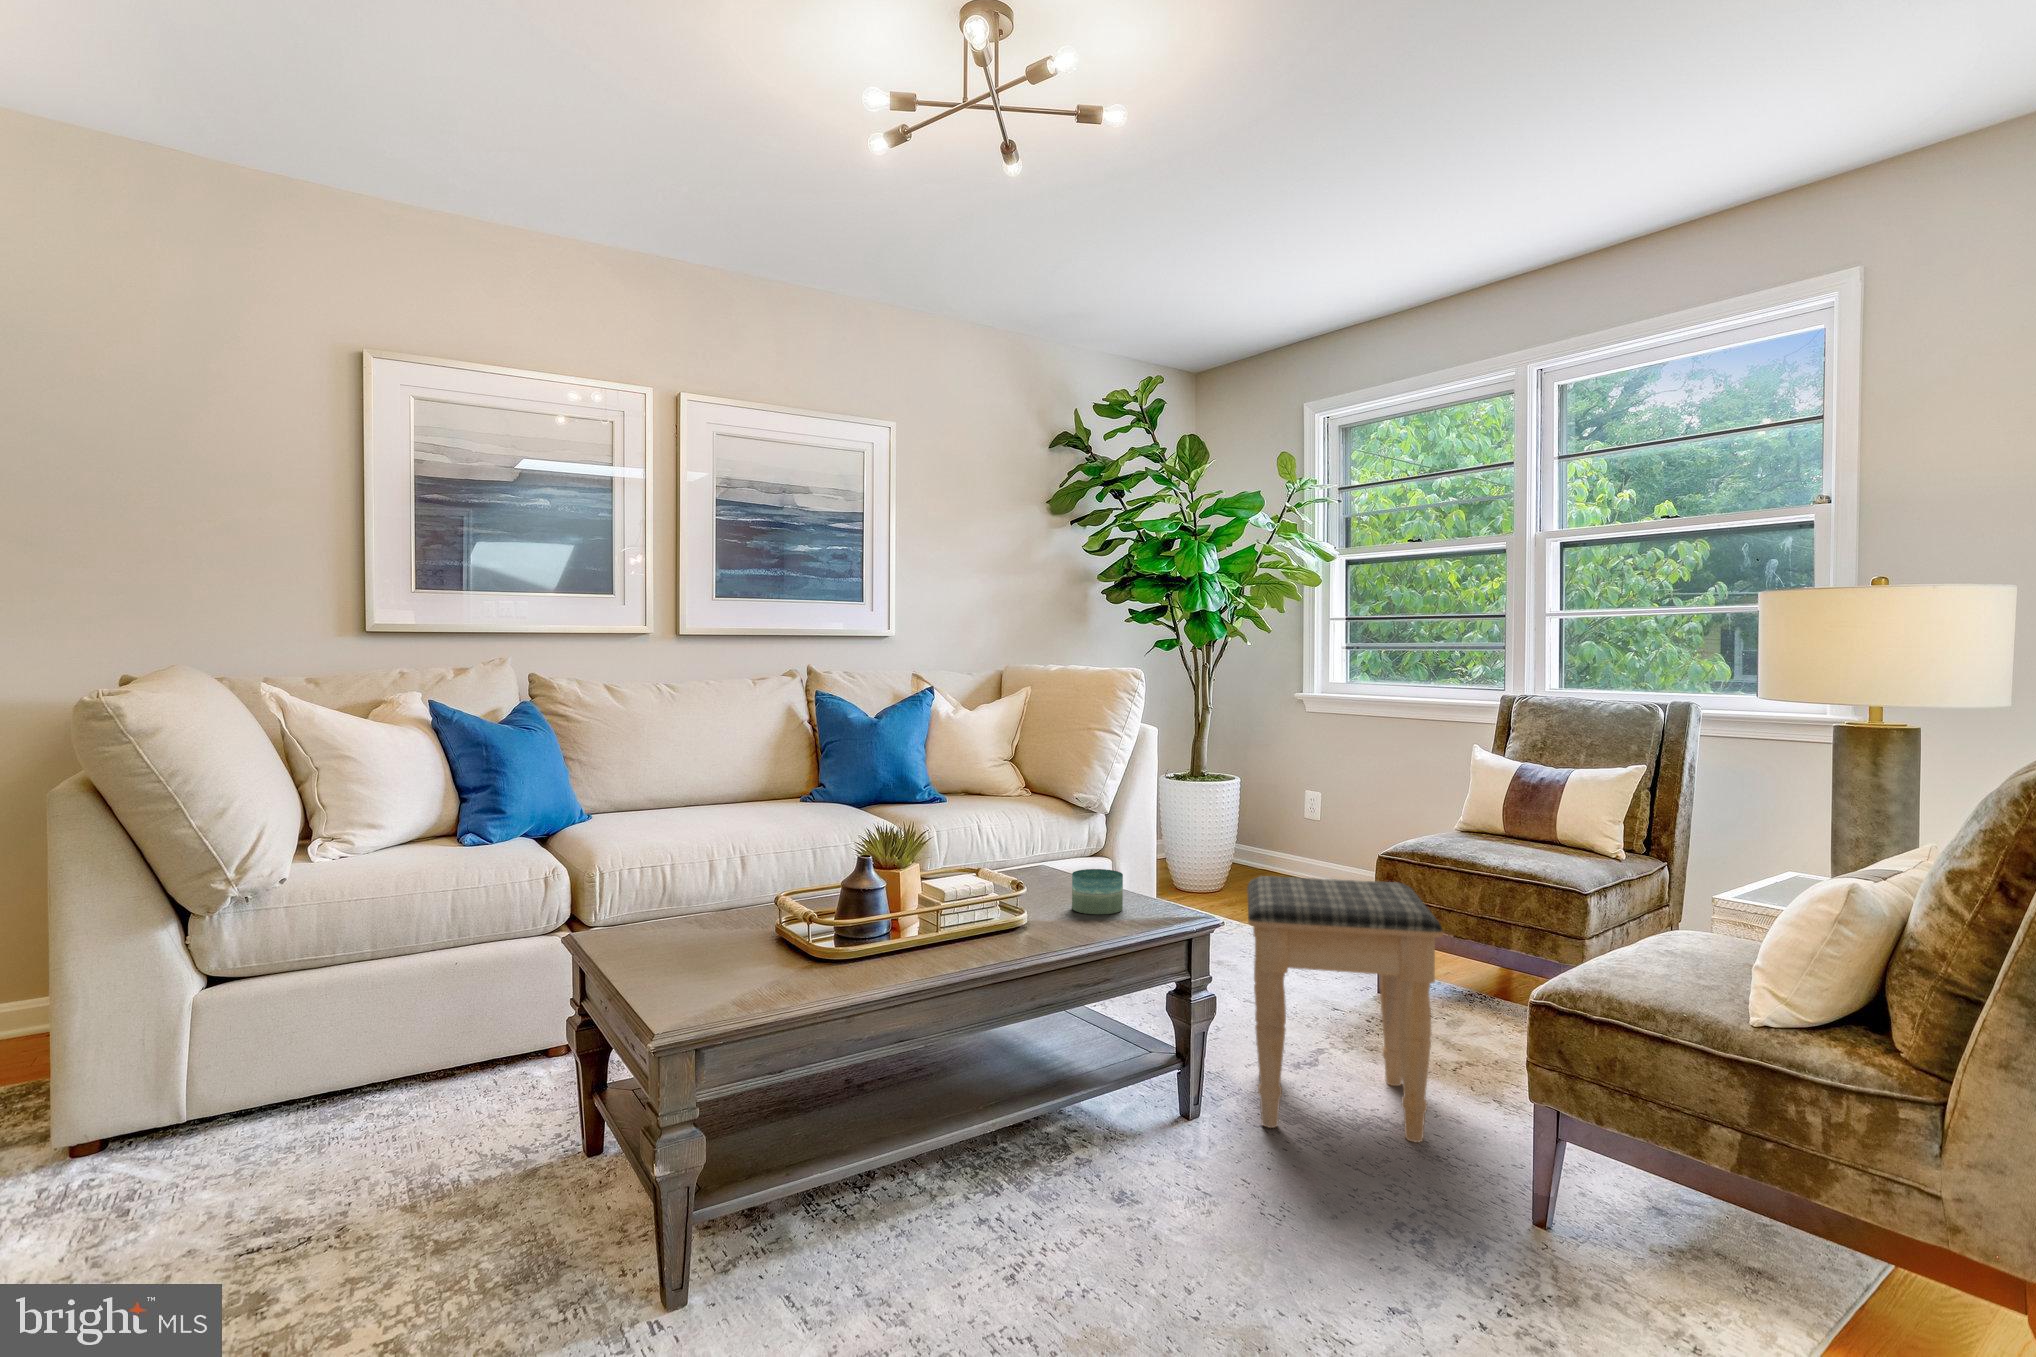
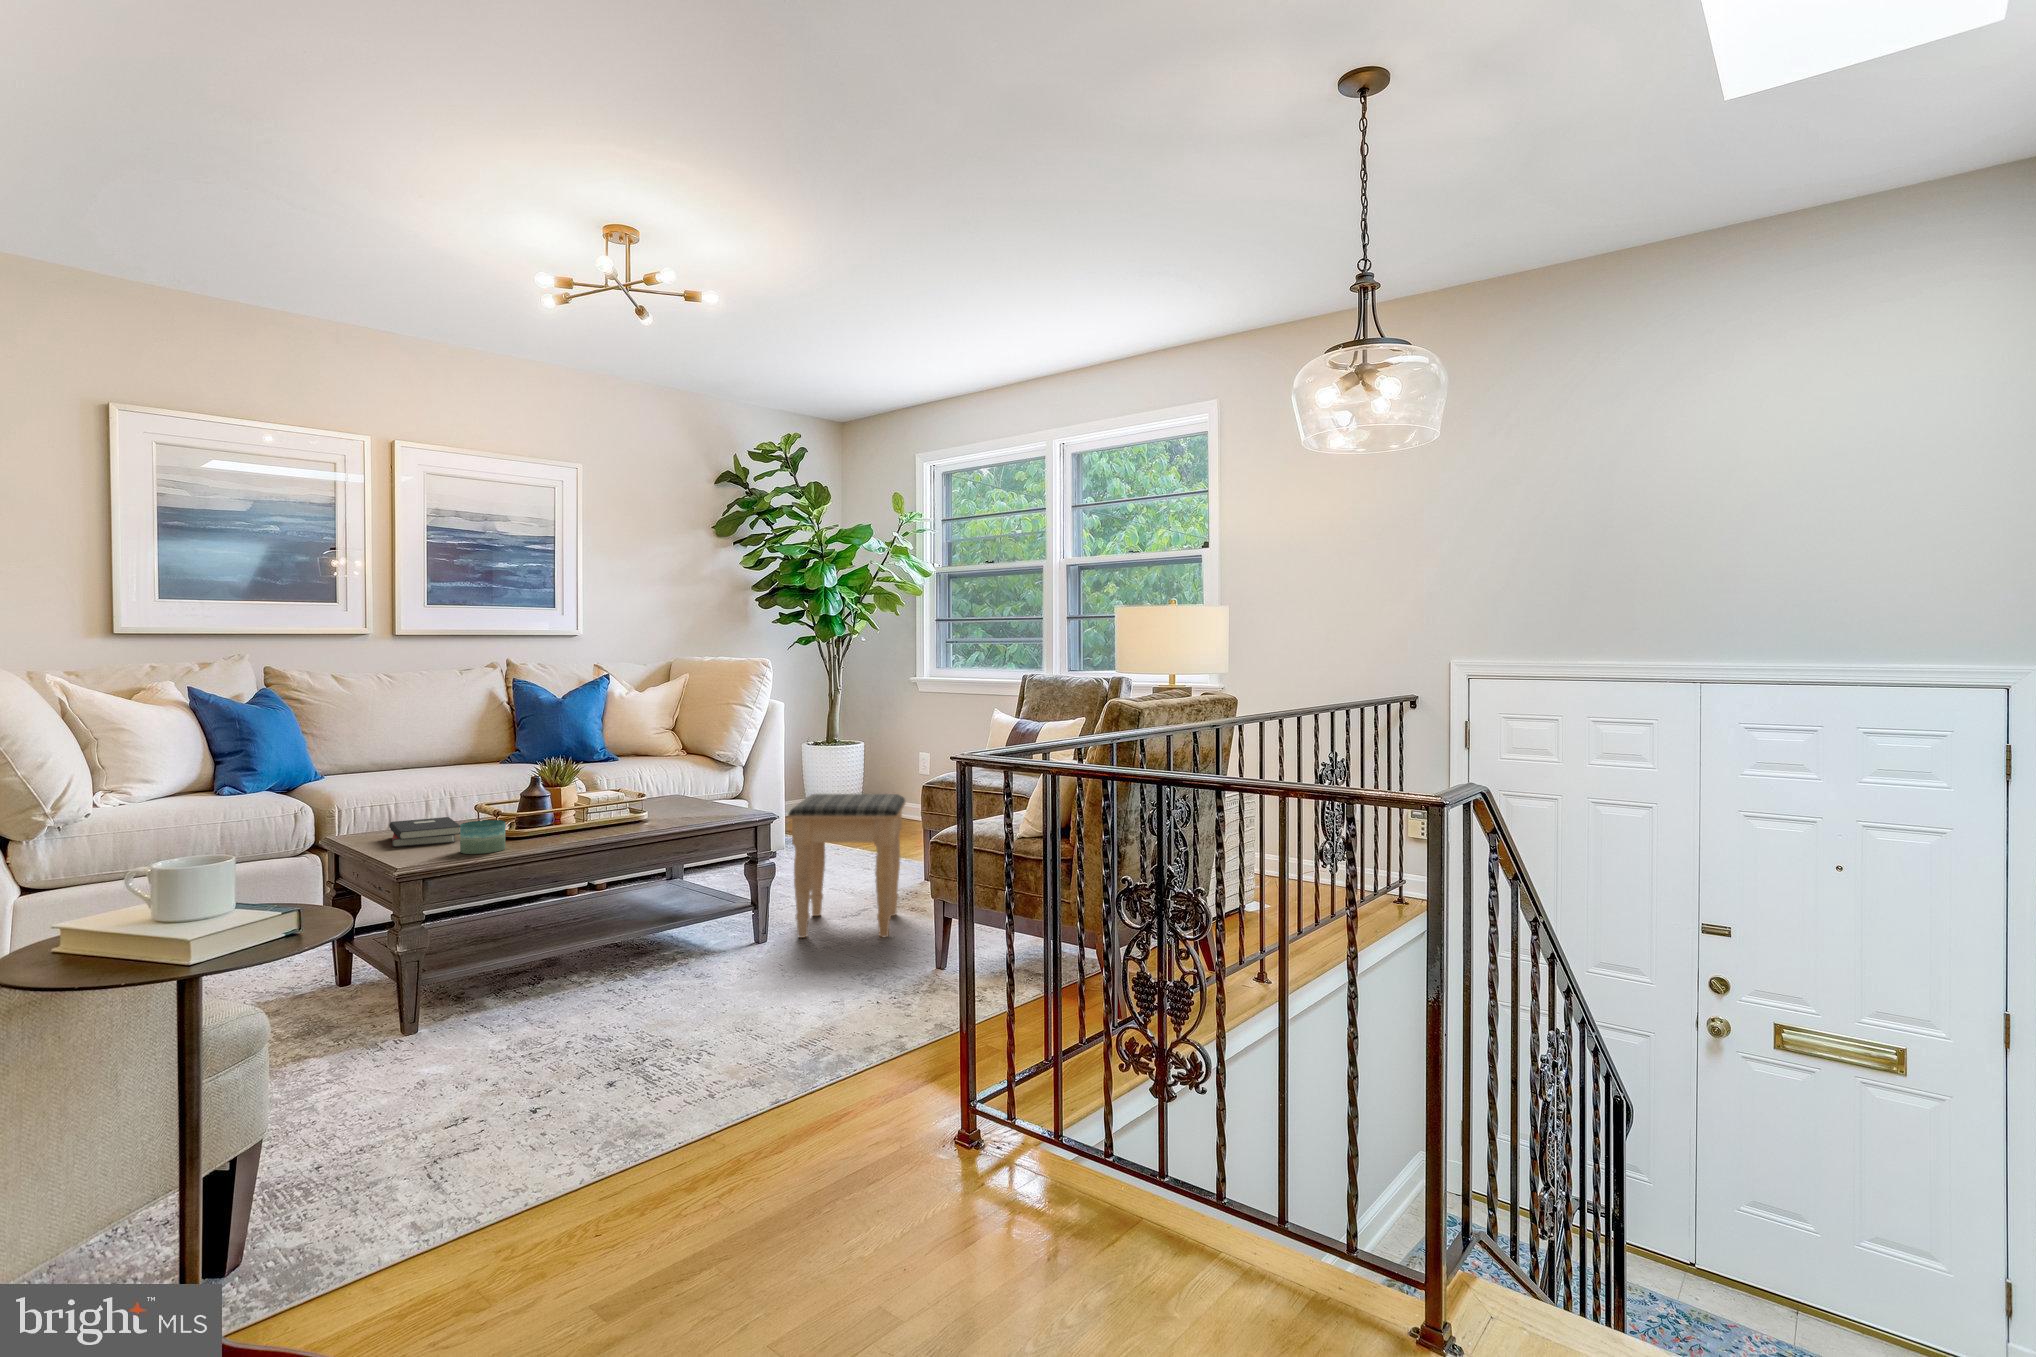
candle: present [1072,869,1123,914] -> present [460,820,505,854]
hardback book: none [655,905,758,962] -> present [389,817,460,847]

